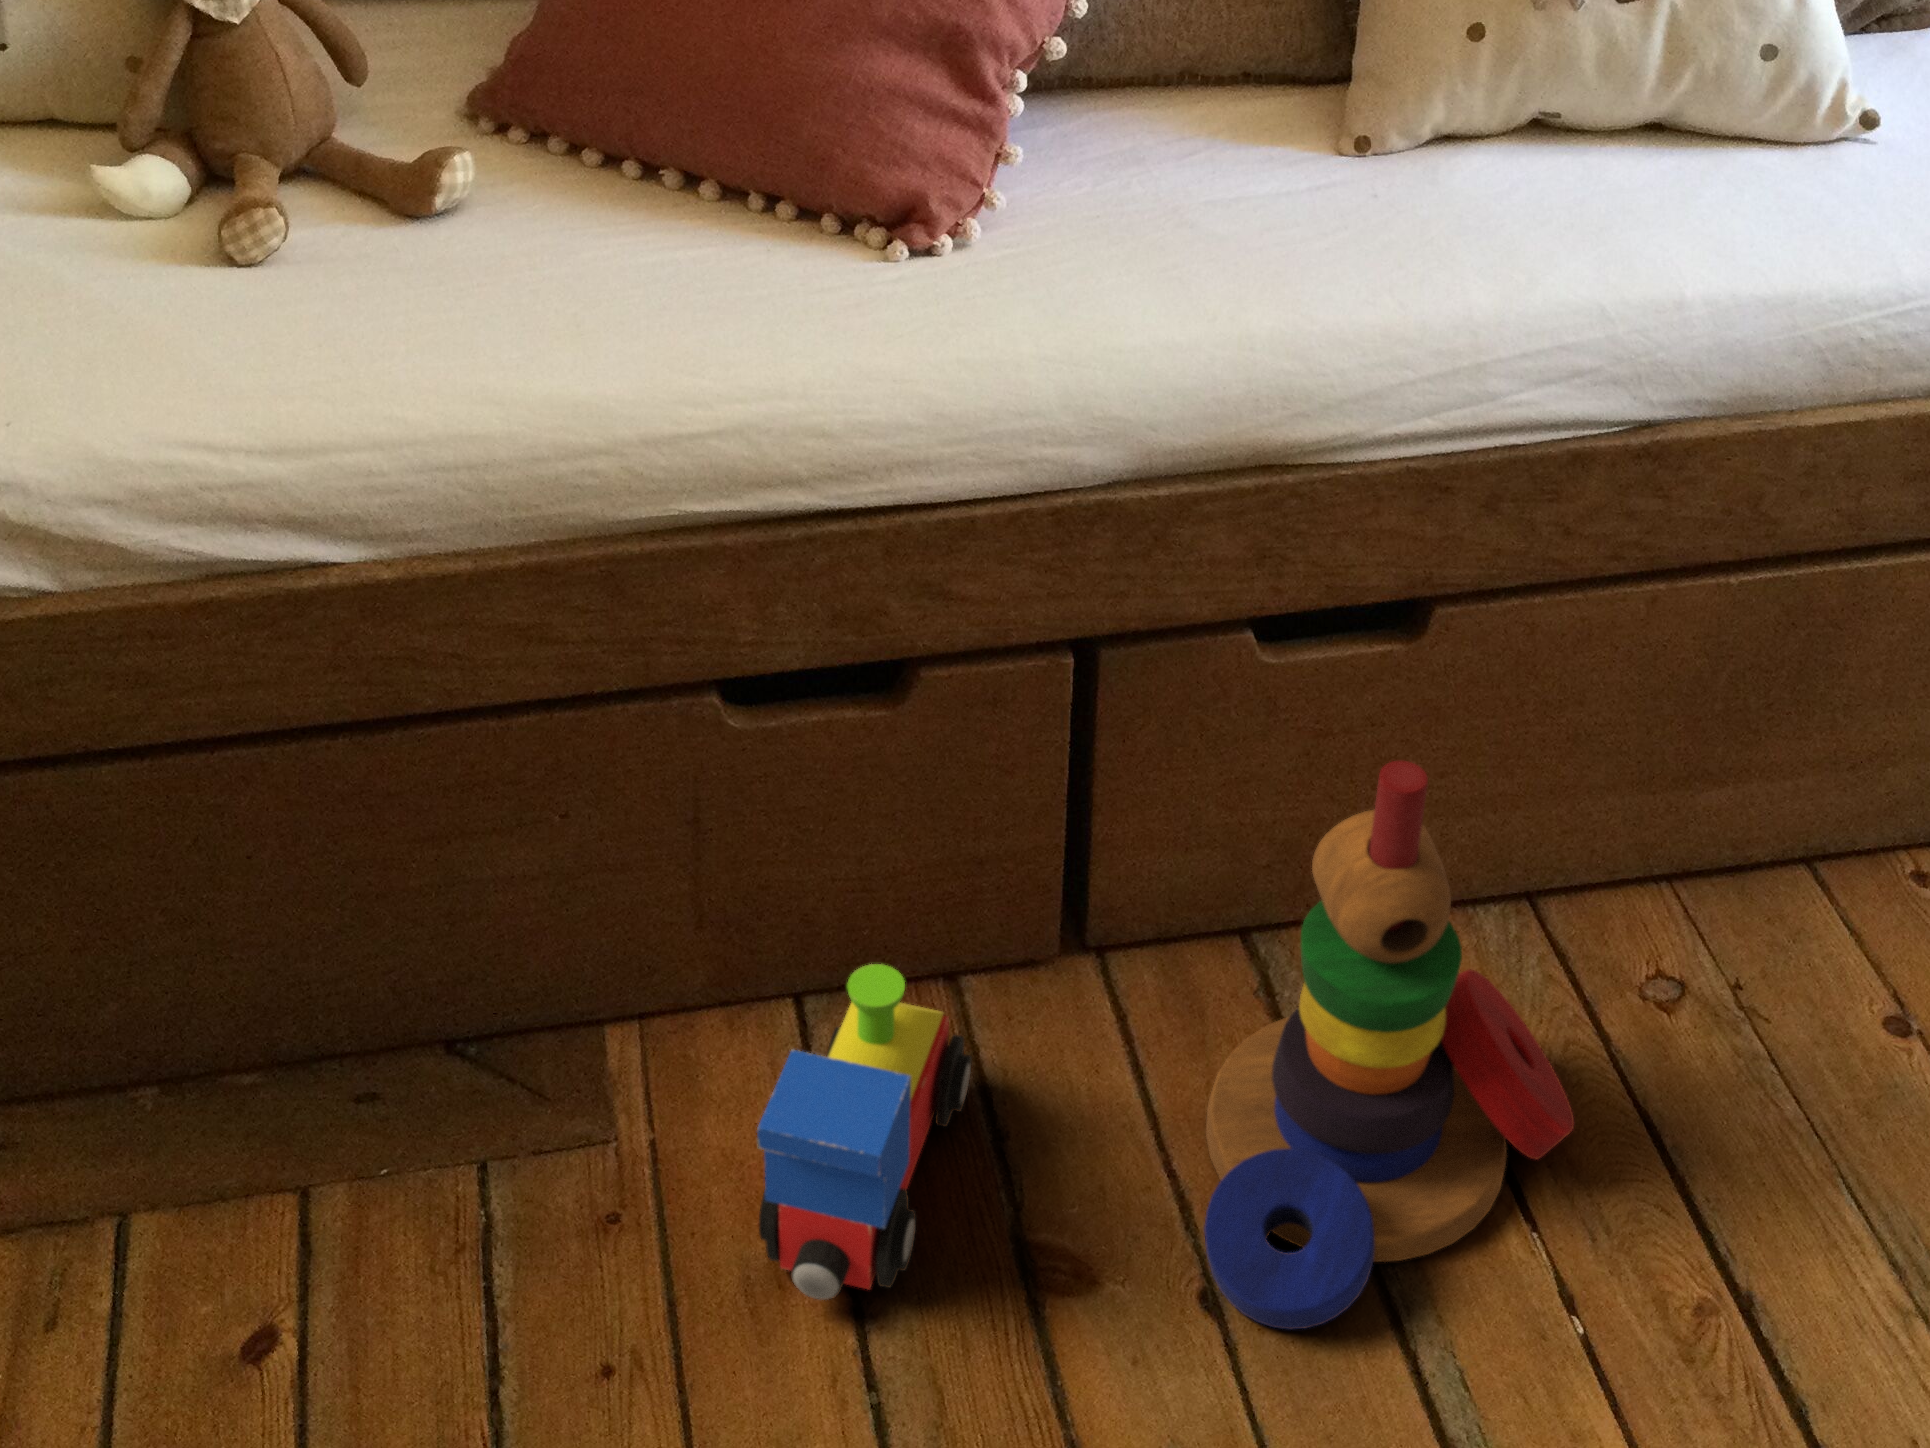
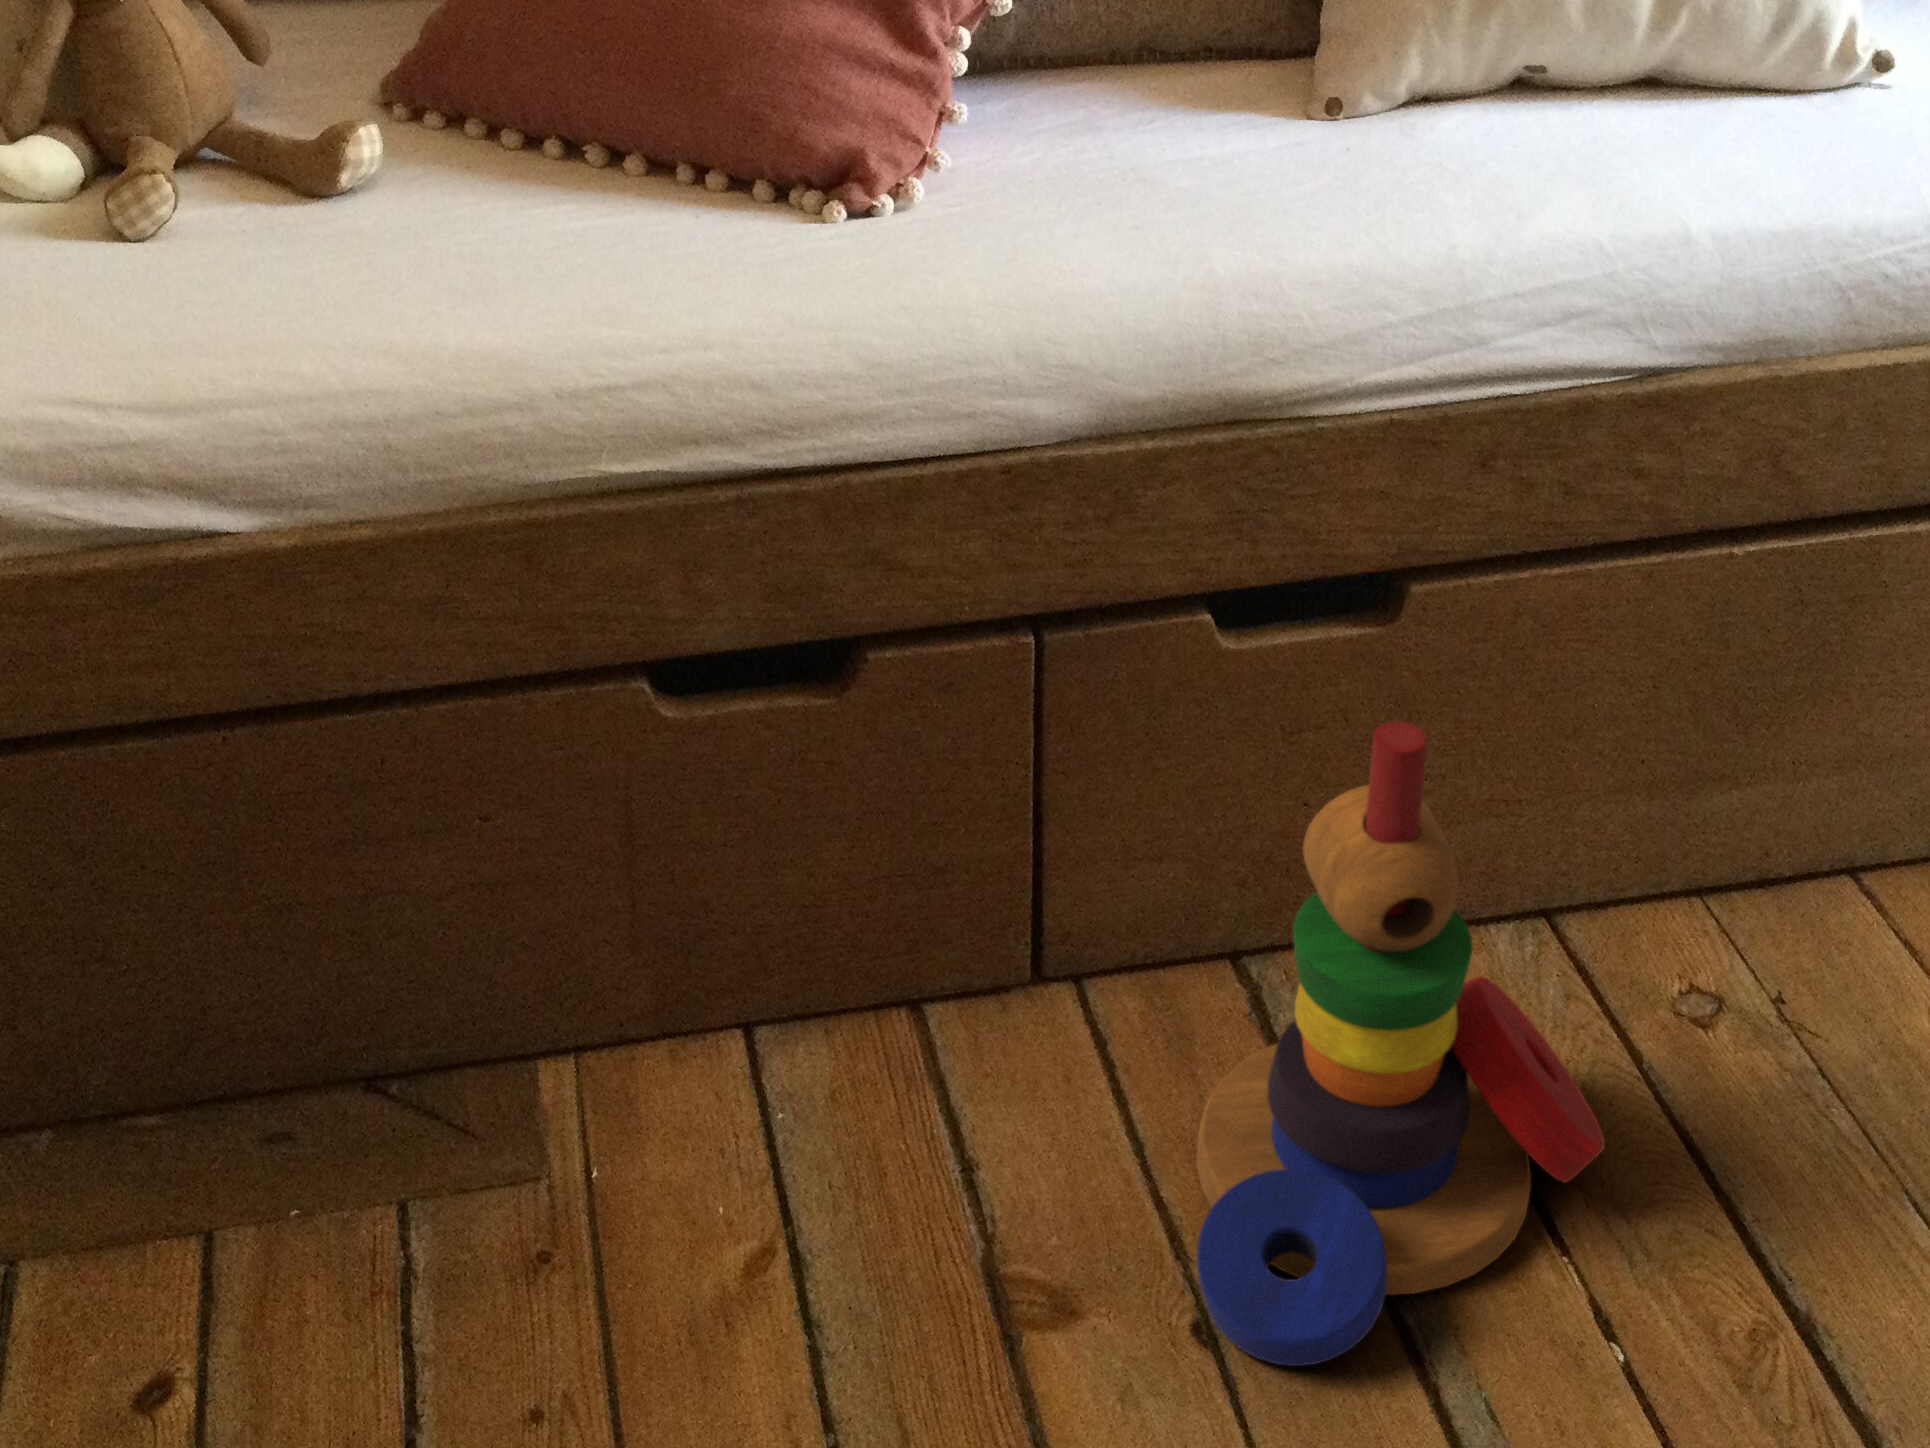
toy train: present [757,964,972,1300] -> none [697,969,937,1340]

